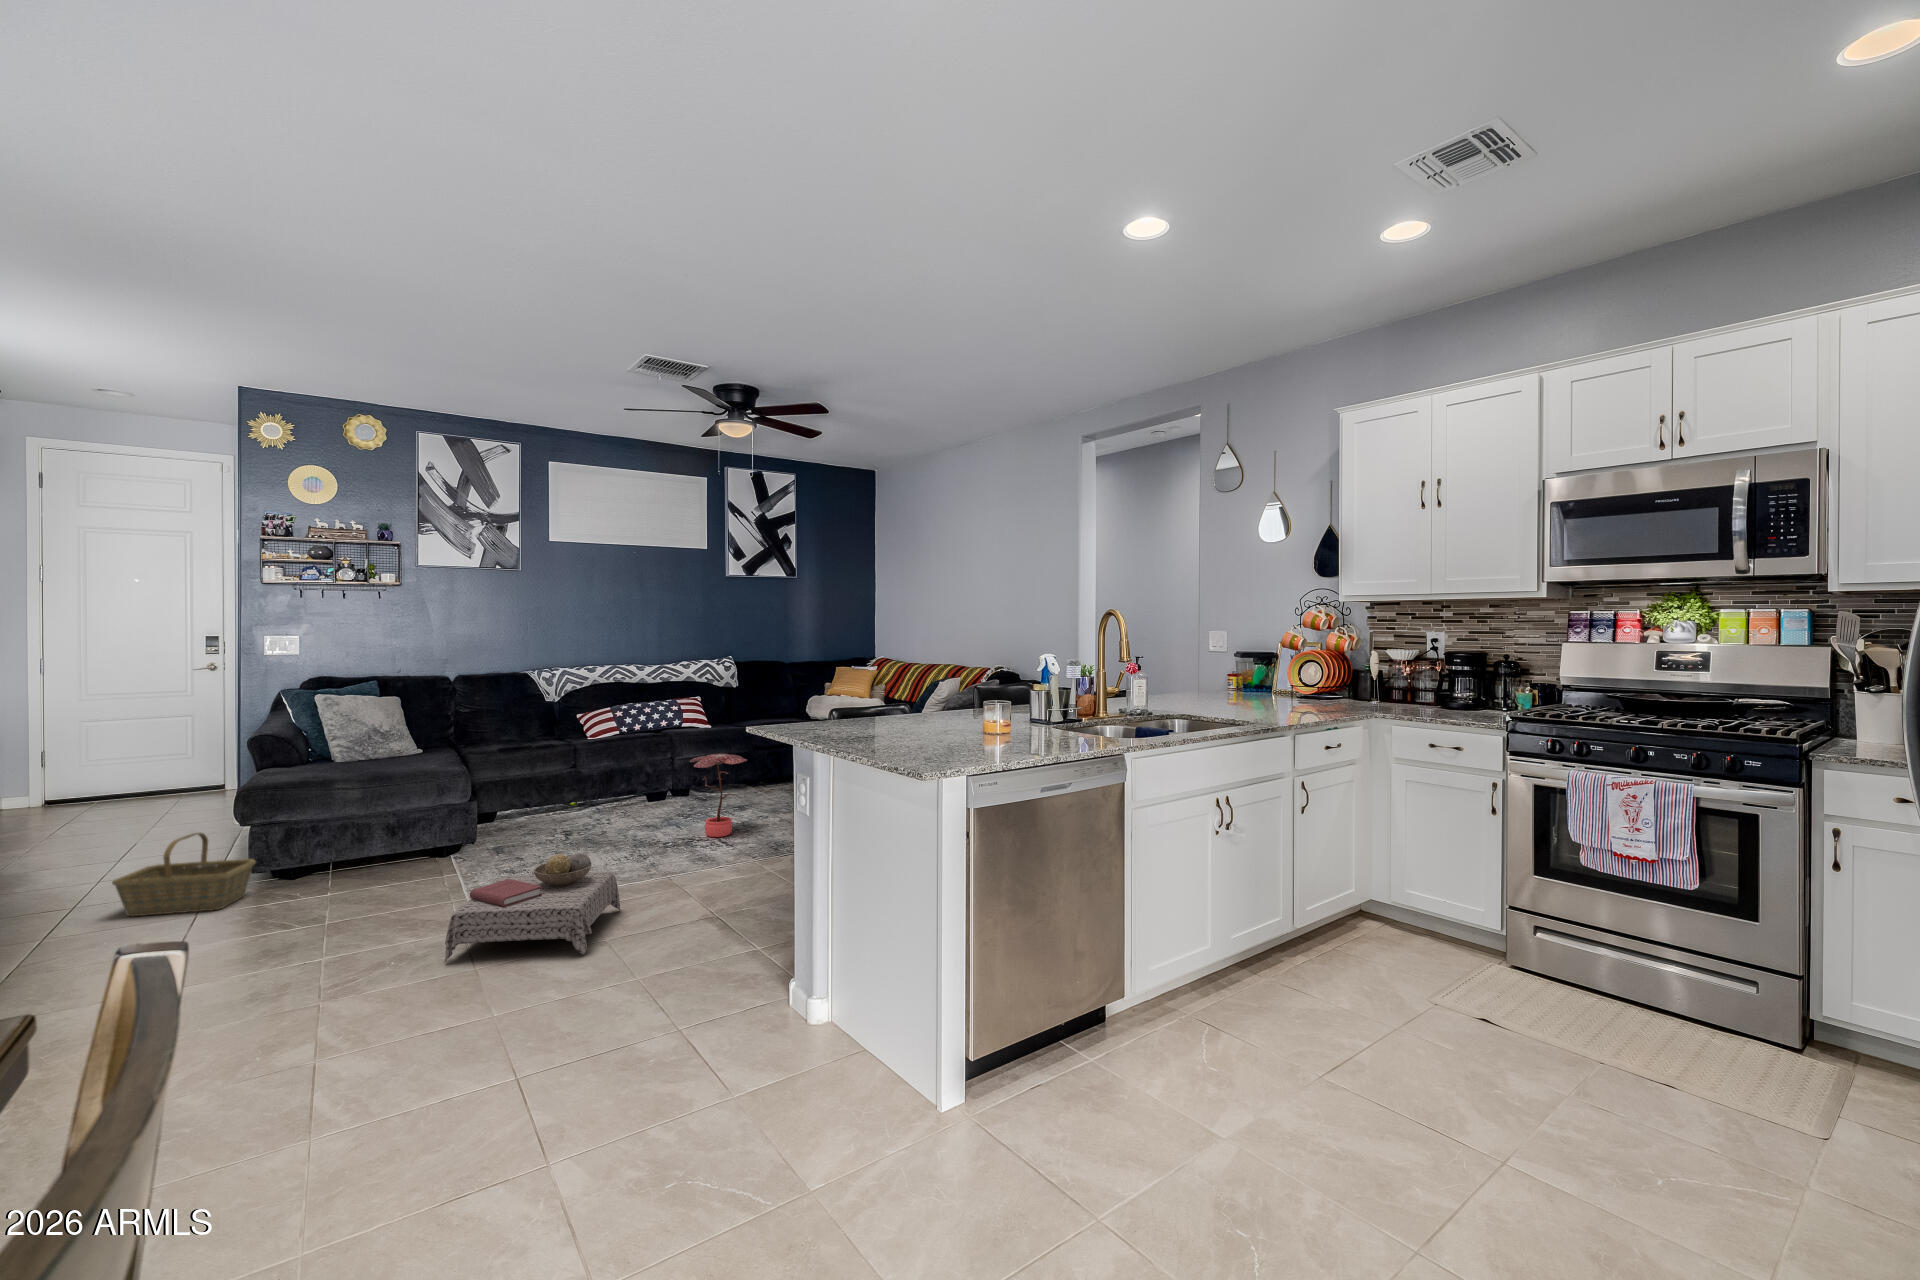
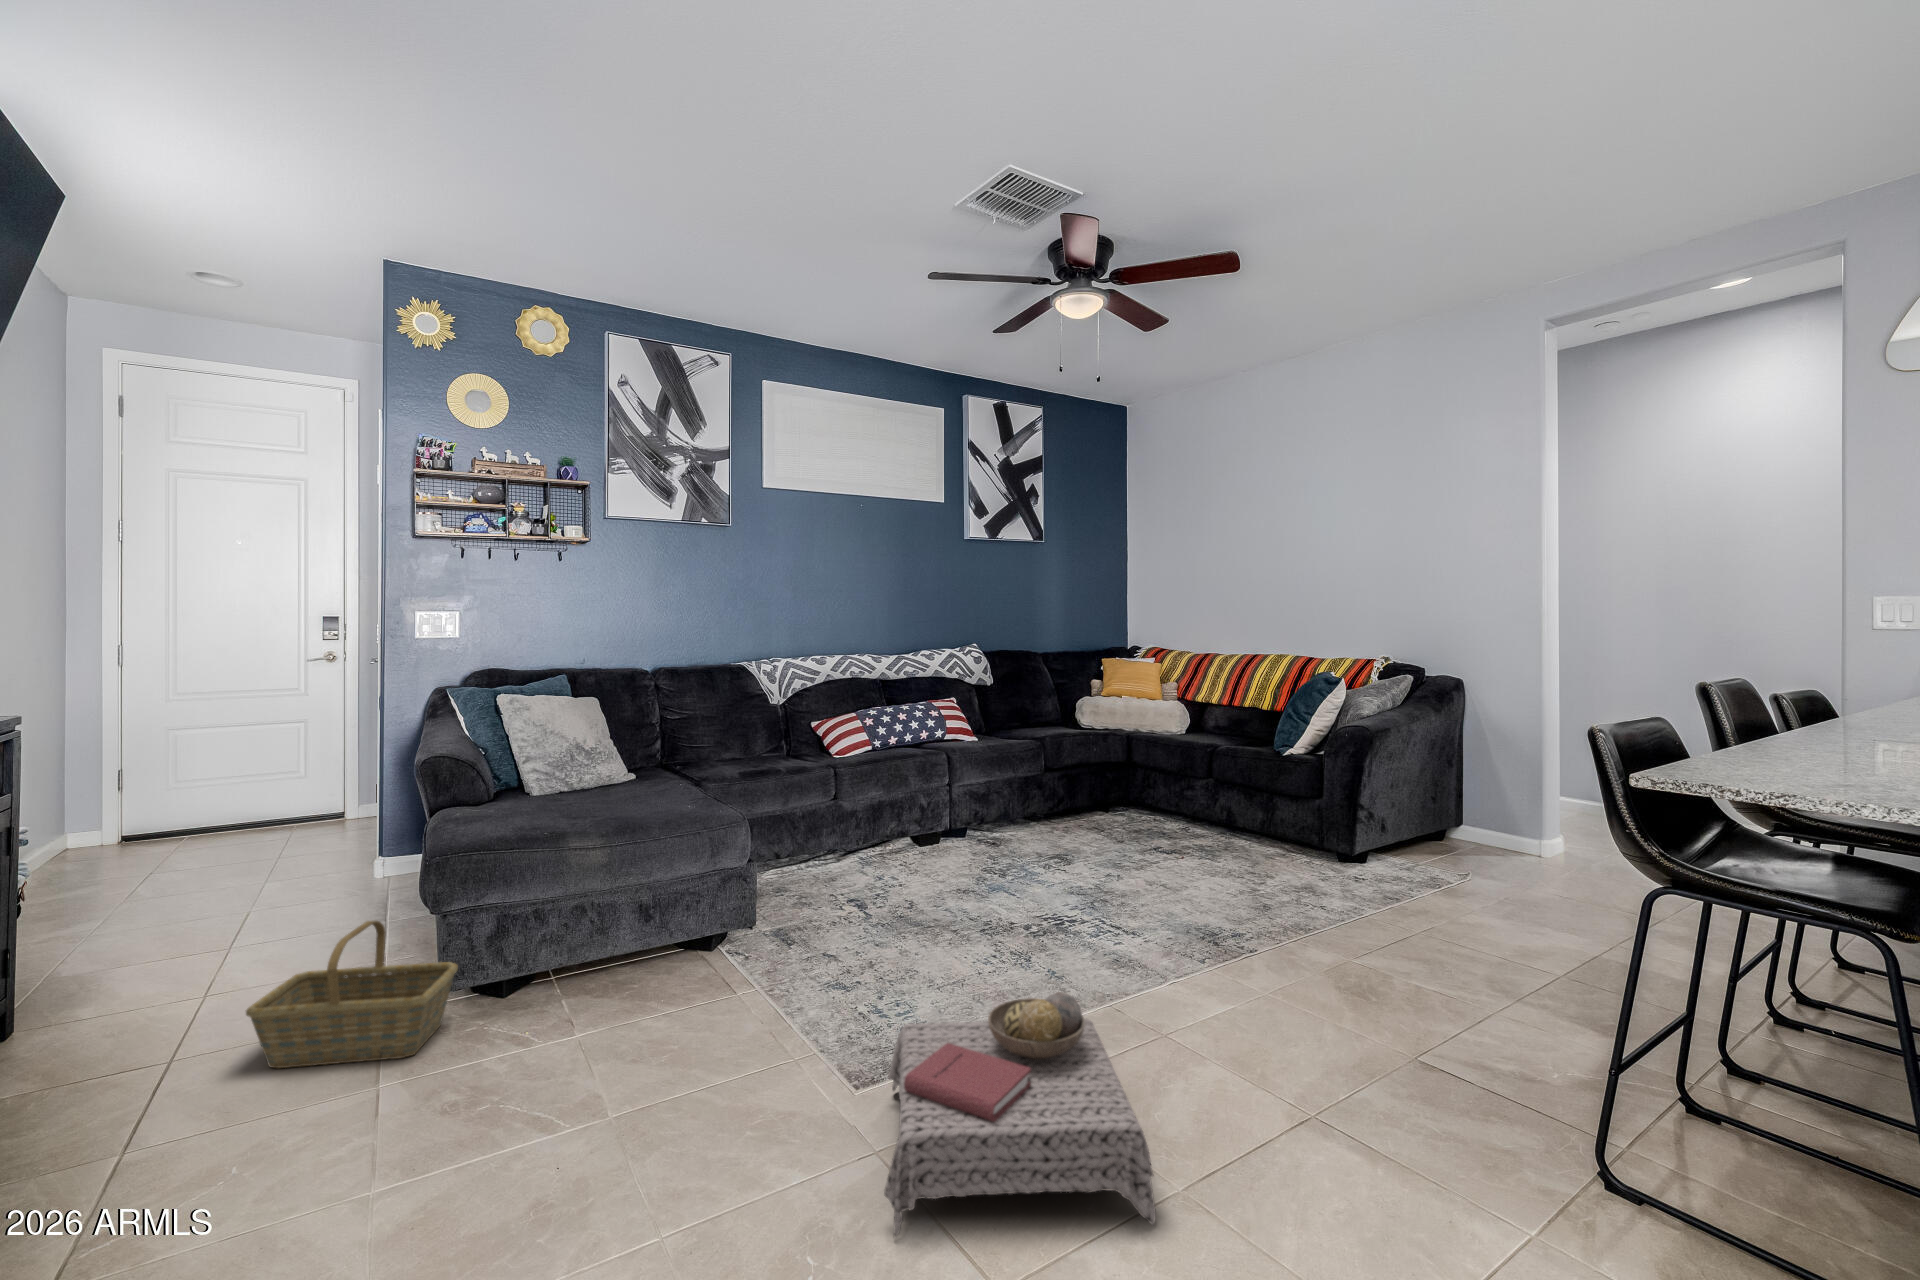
potted plant: present [690,754,747,837] -> none [1040,788,1135,916]

